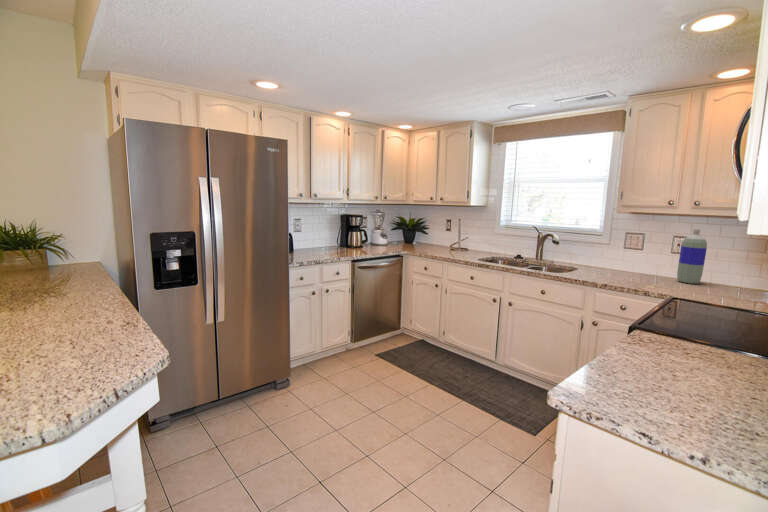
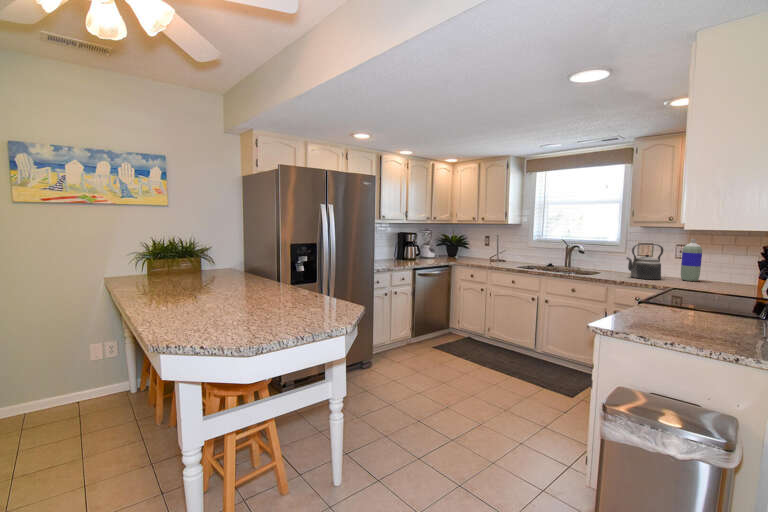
kettle: none [610,234,657,281] -> present [627,244,663,280]

